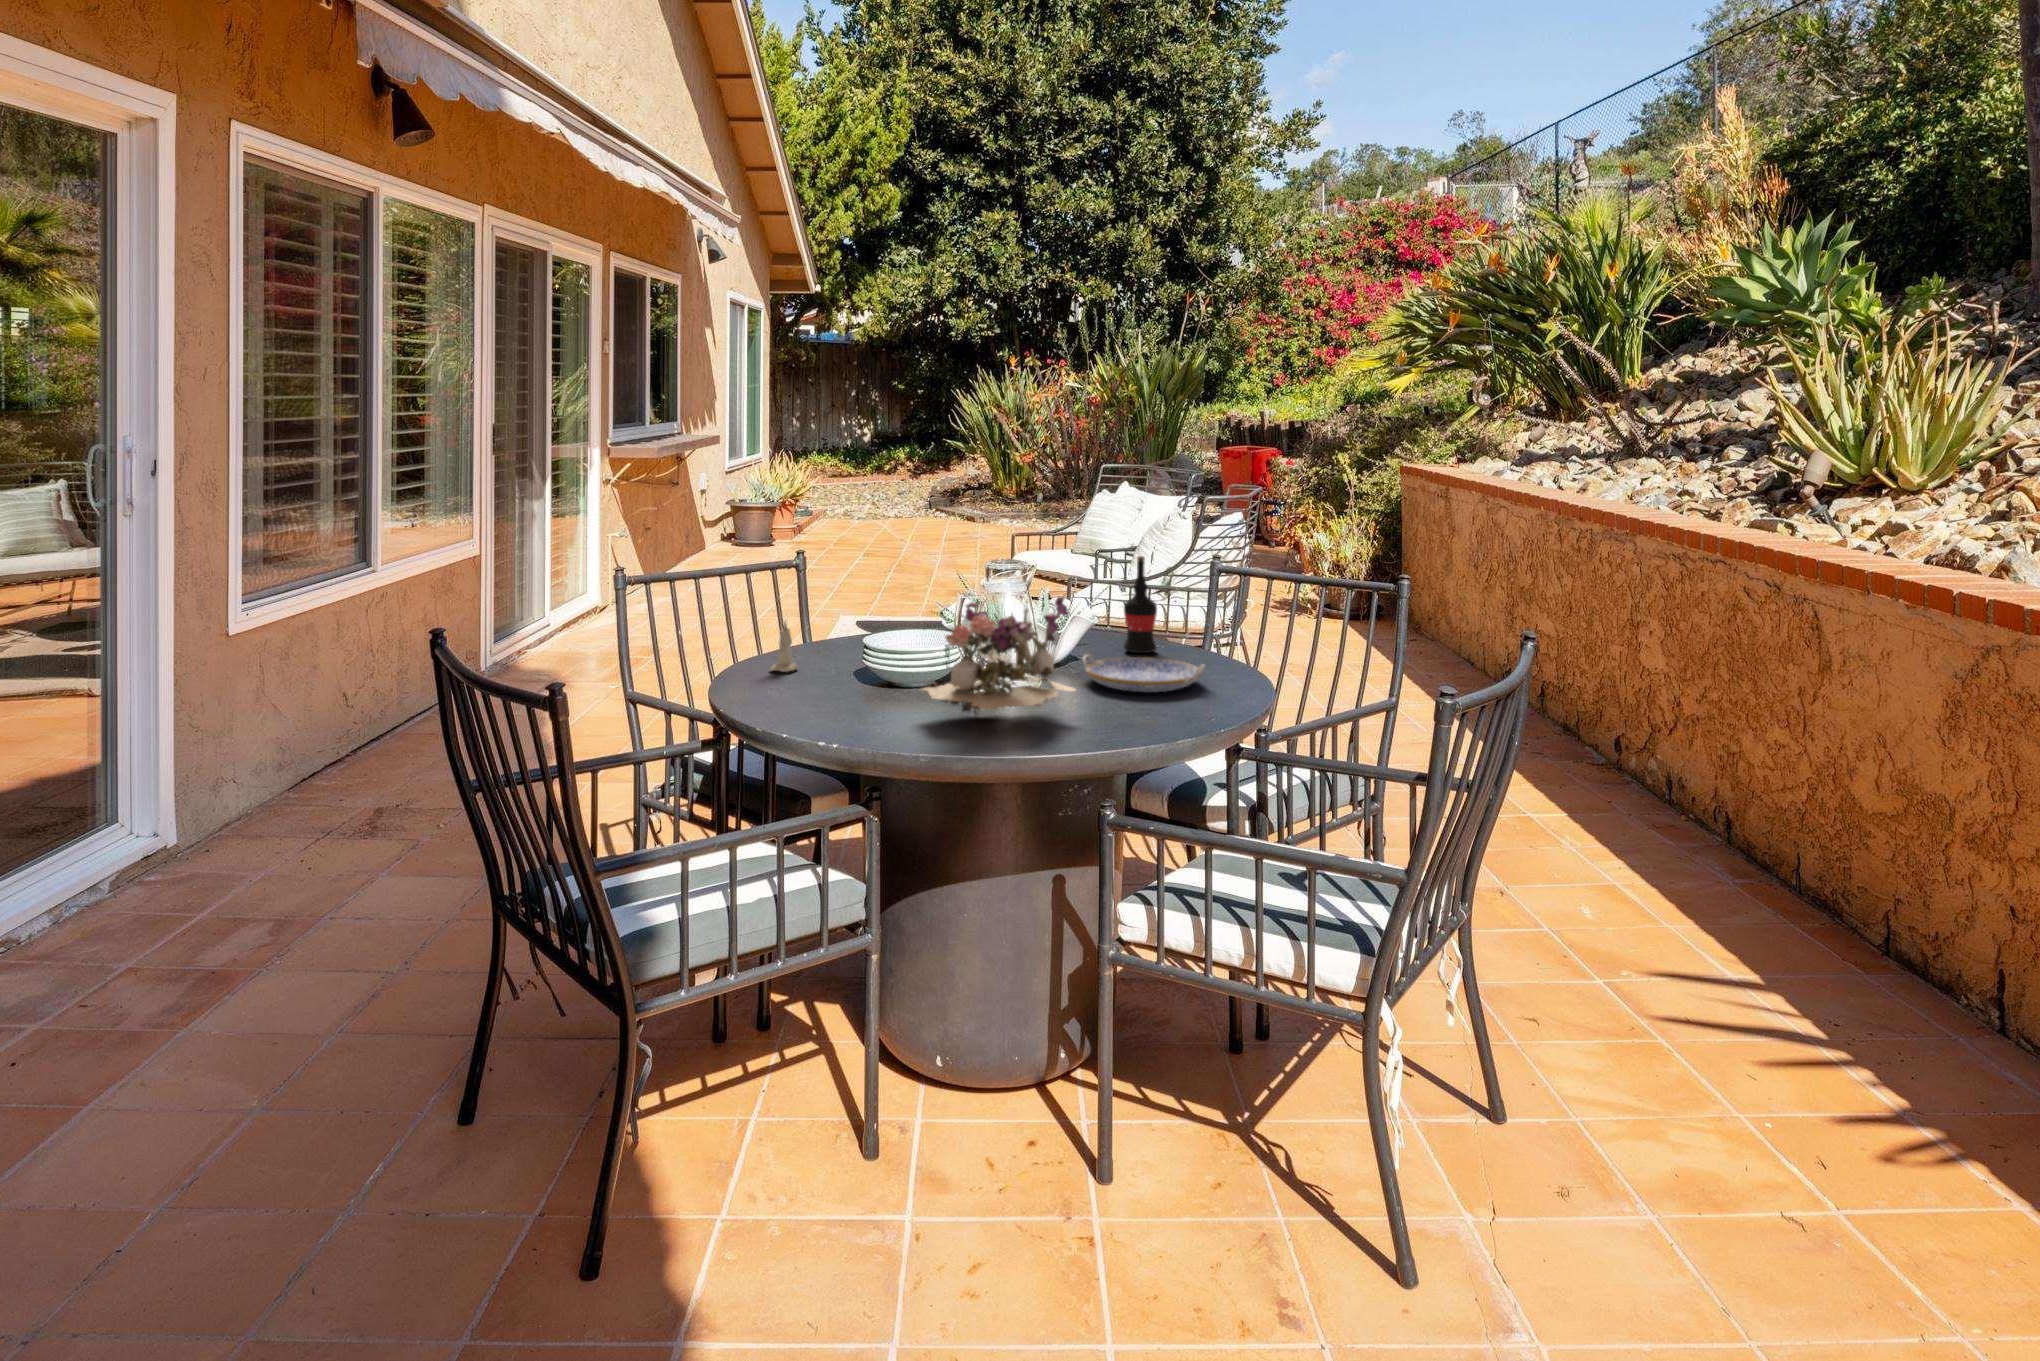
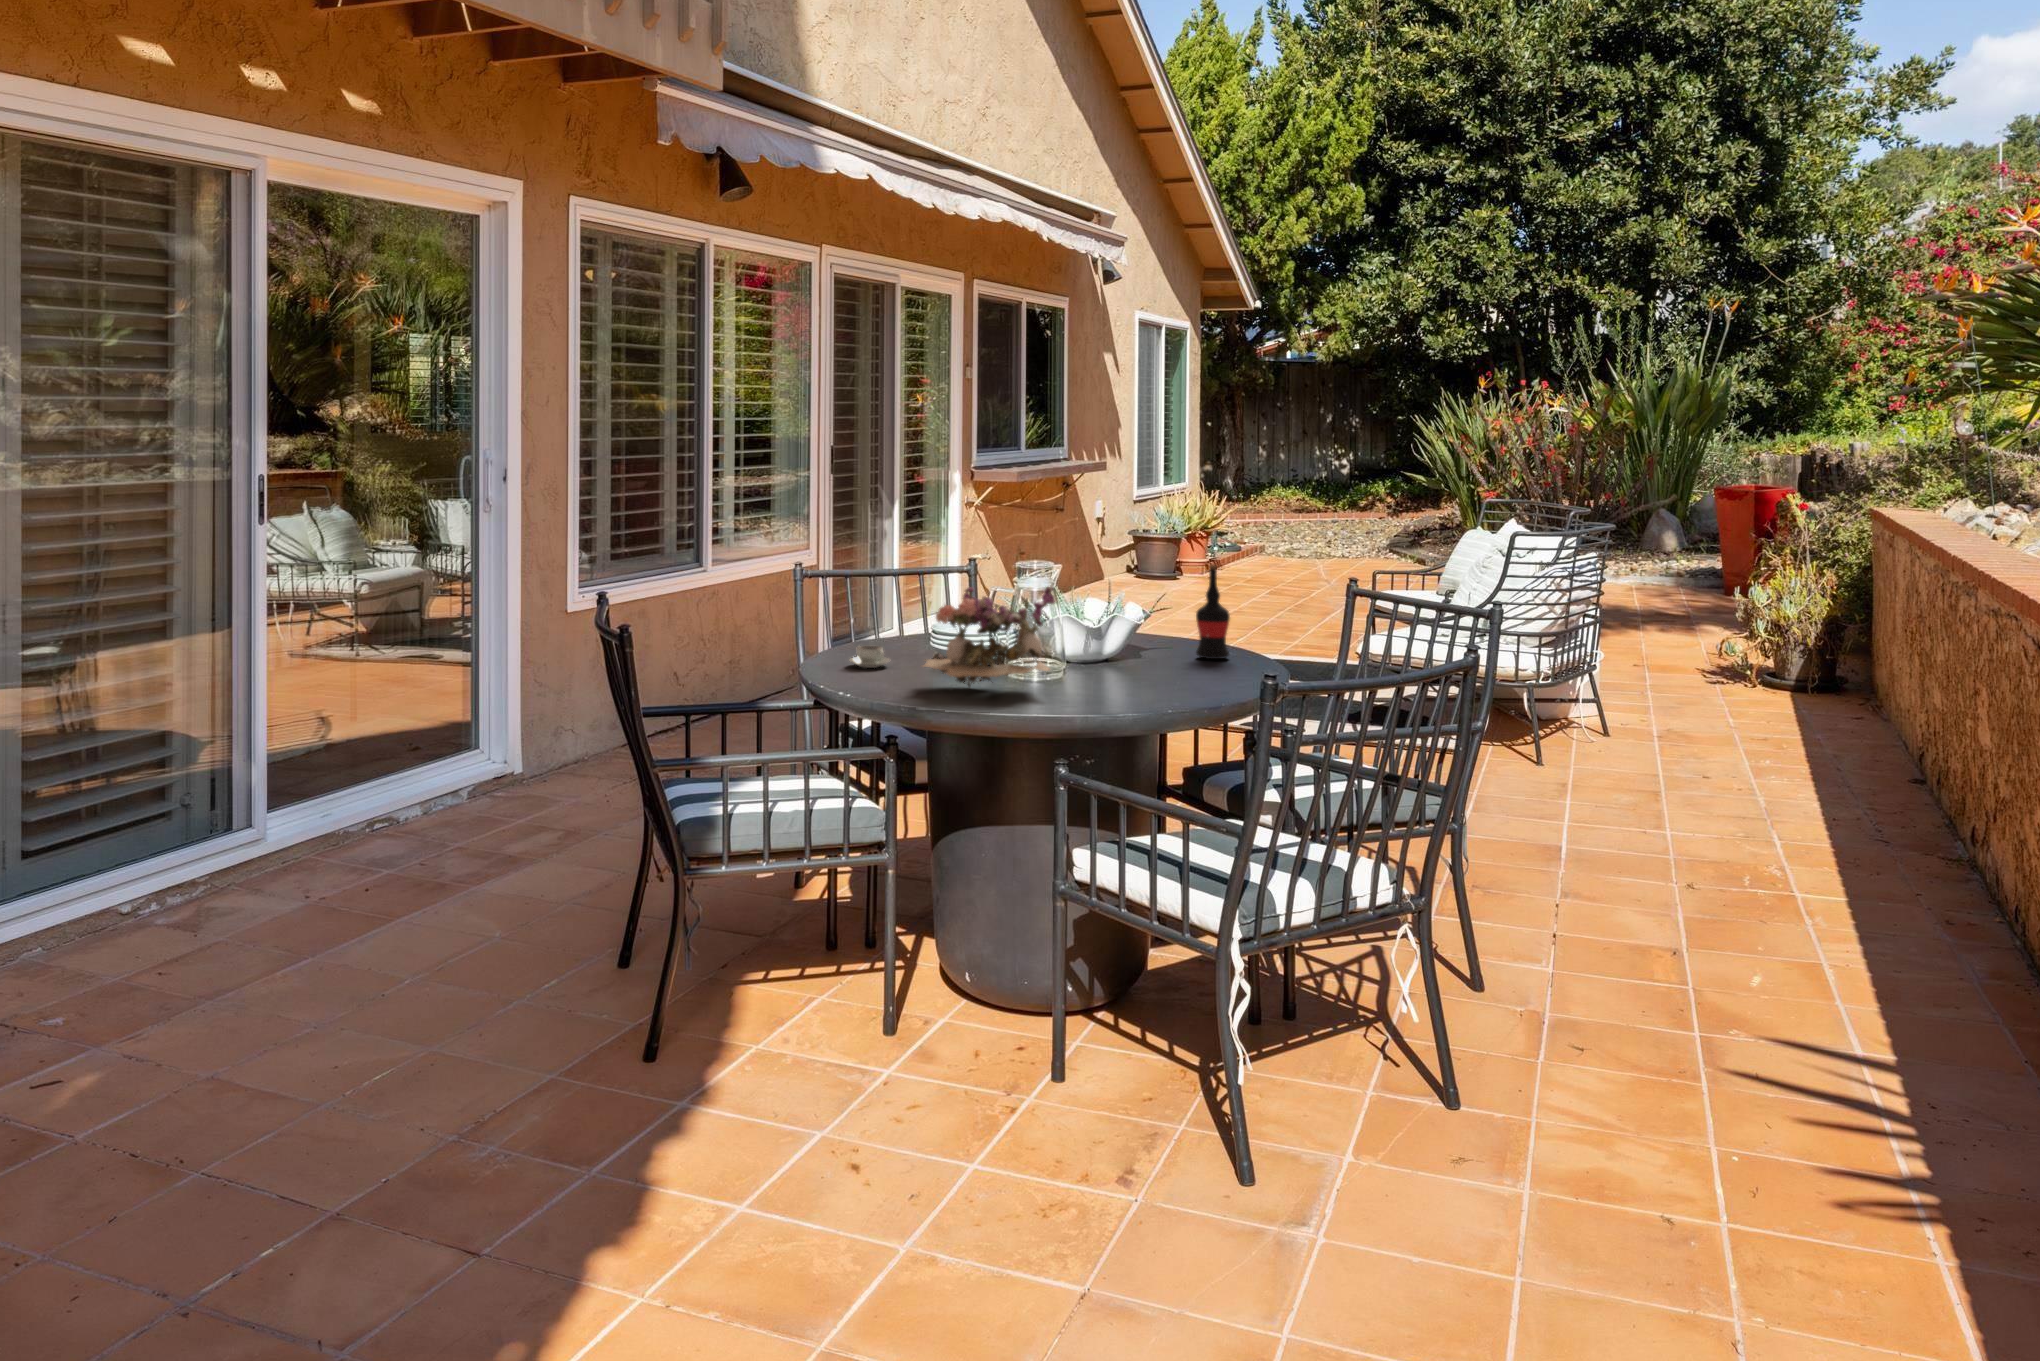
candle: present [771,622,798,672] -> none [863,602,889,648]
serving tray: present [1082,654,1205,692] -> none [1109,650,1221,686]
coffee cup: none [795,673,844,701] -> present [850,646,890,668]

